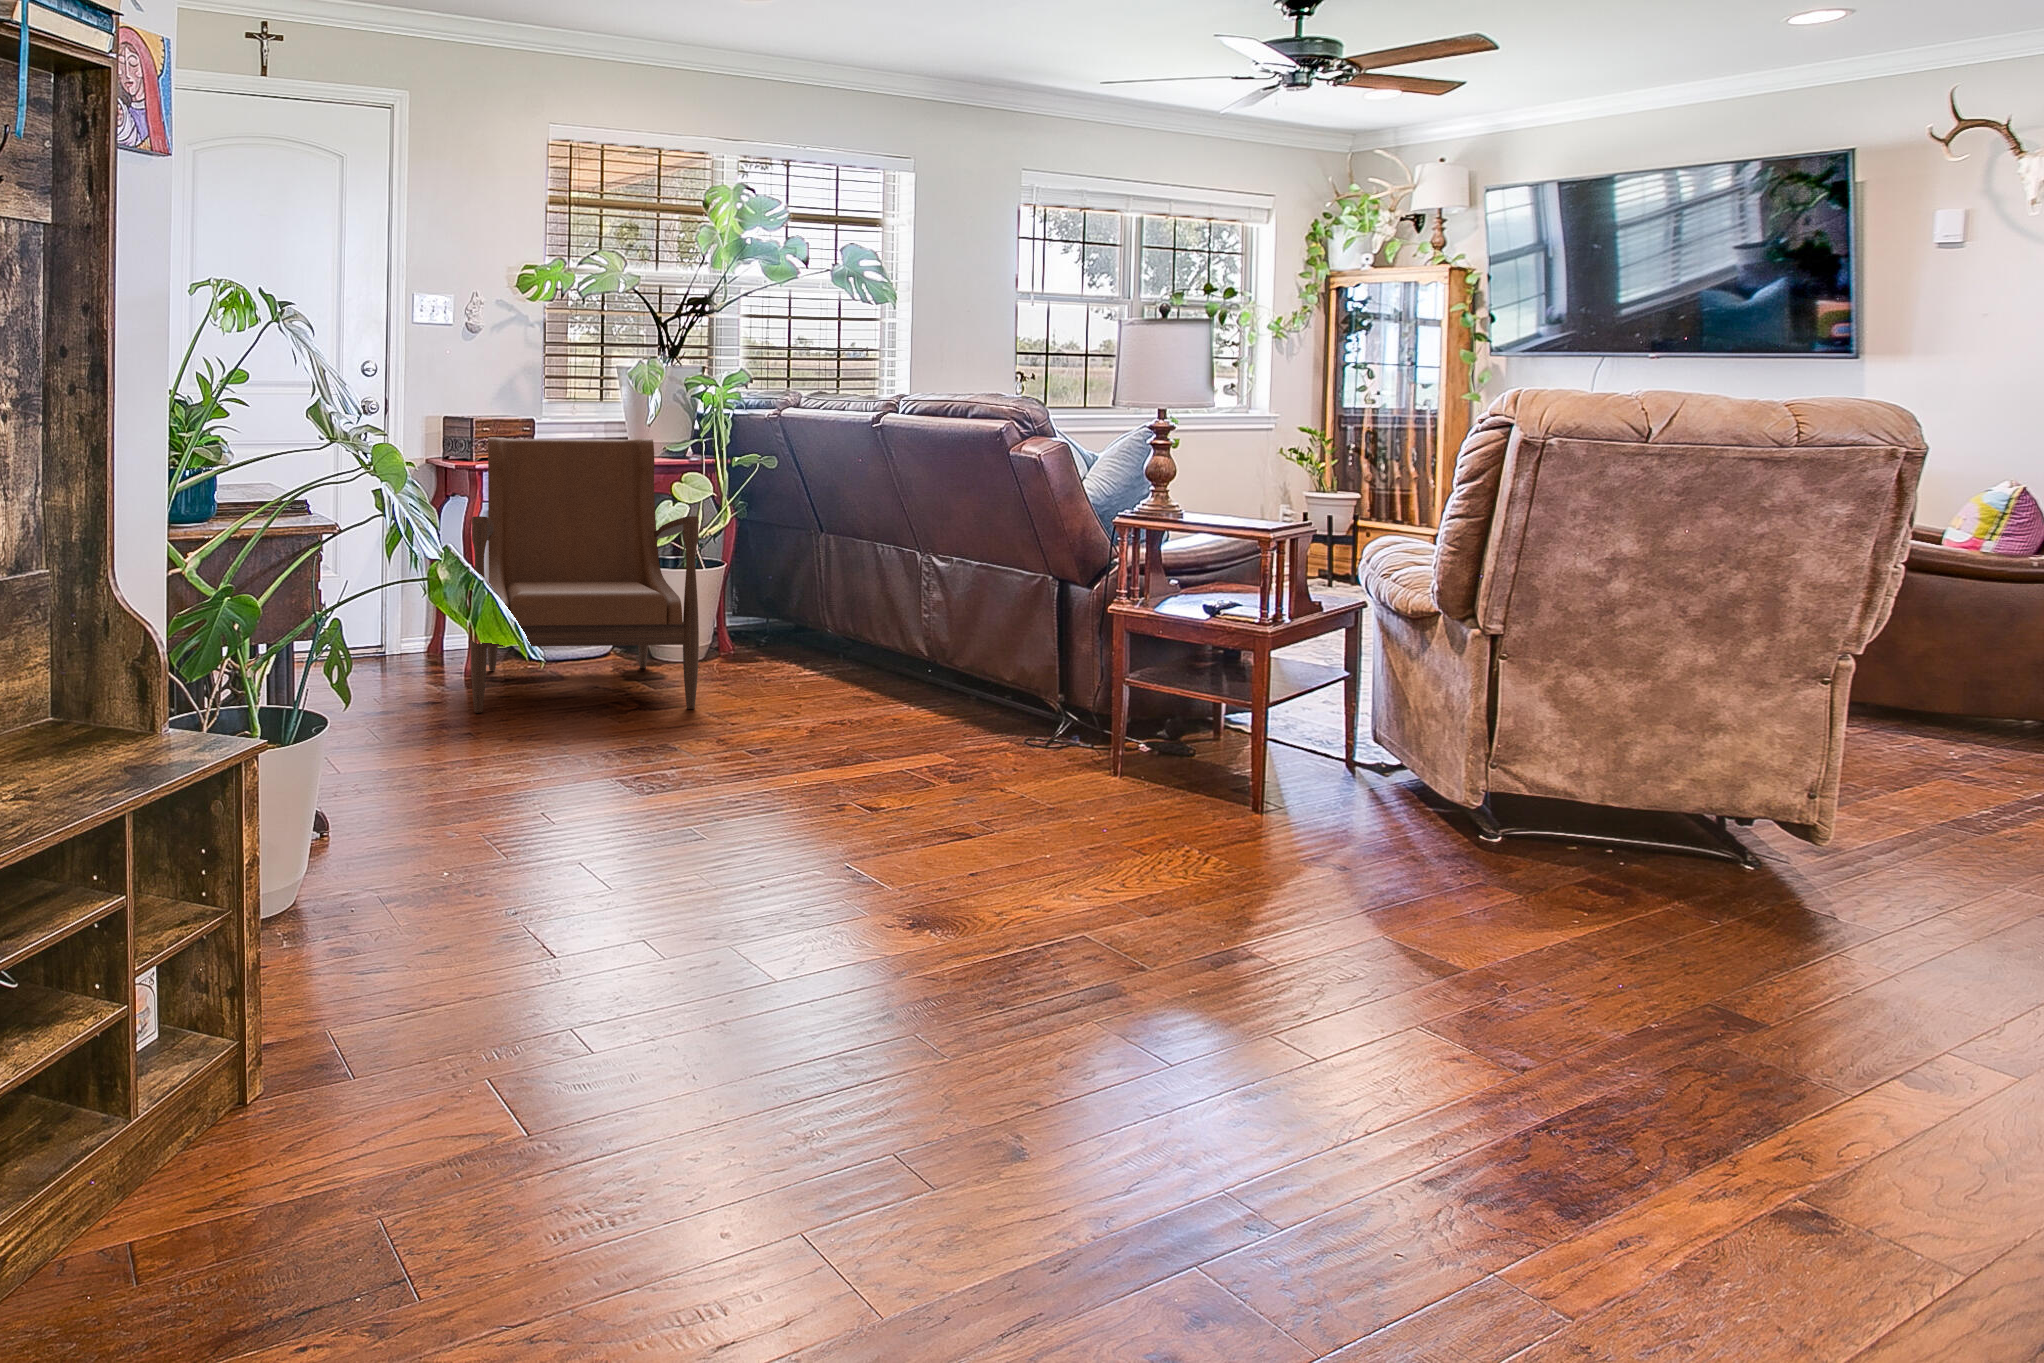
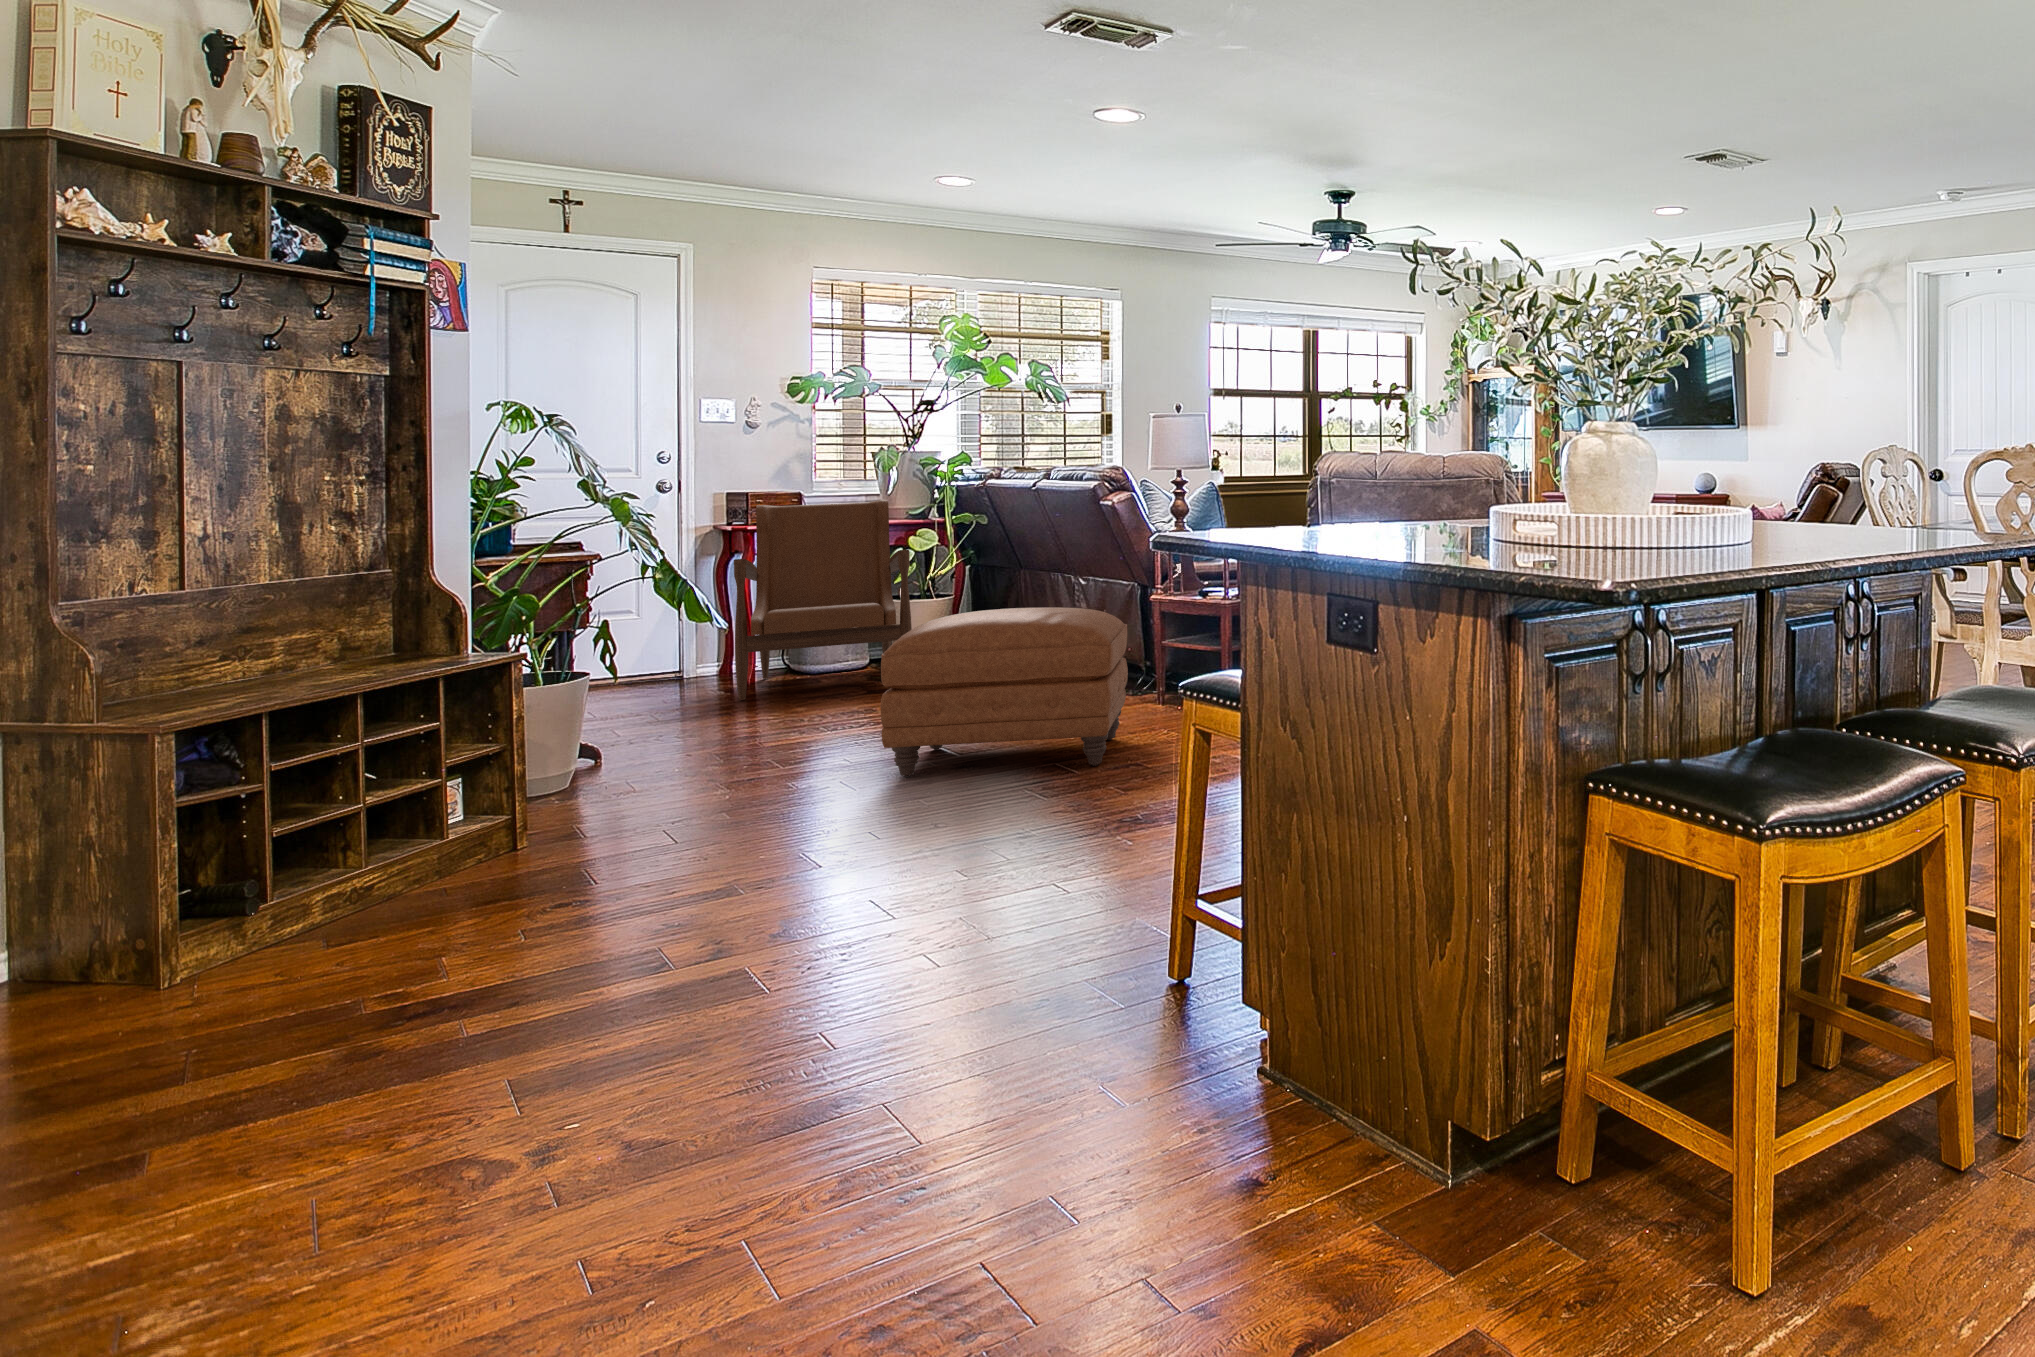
ottoman: none [799,670,1232,1000] -> present [881,607,1128,777]

